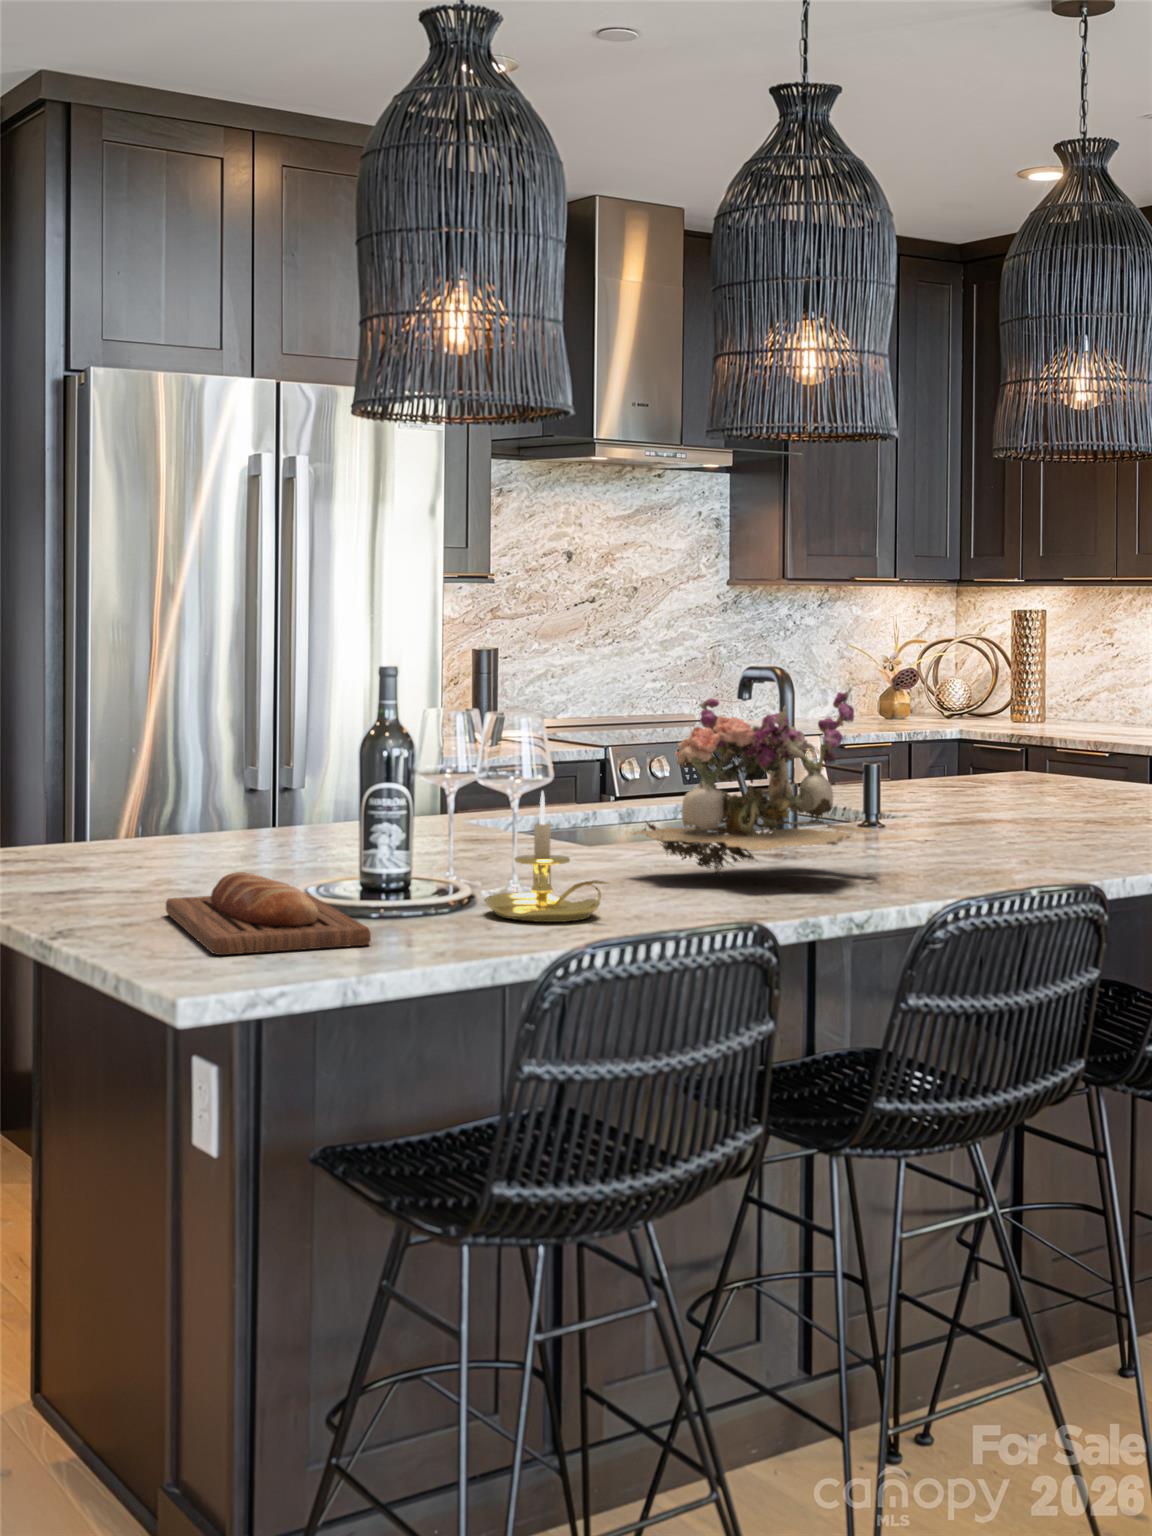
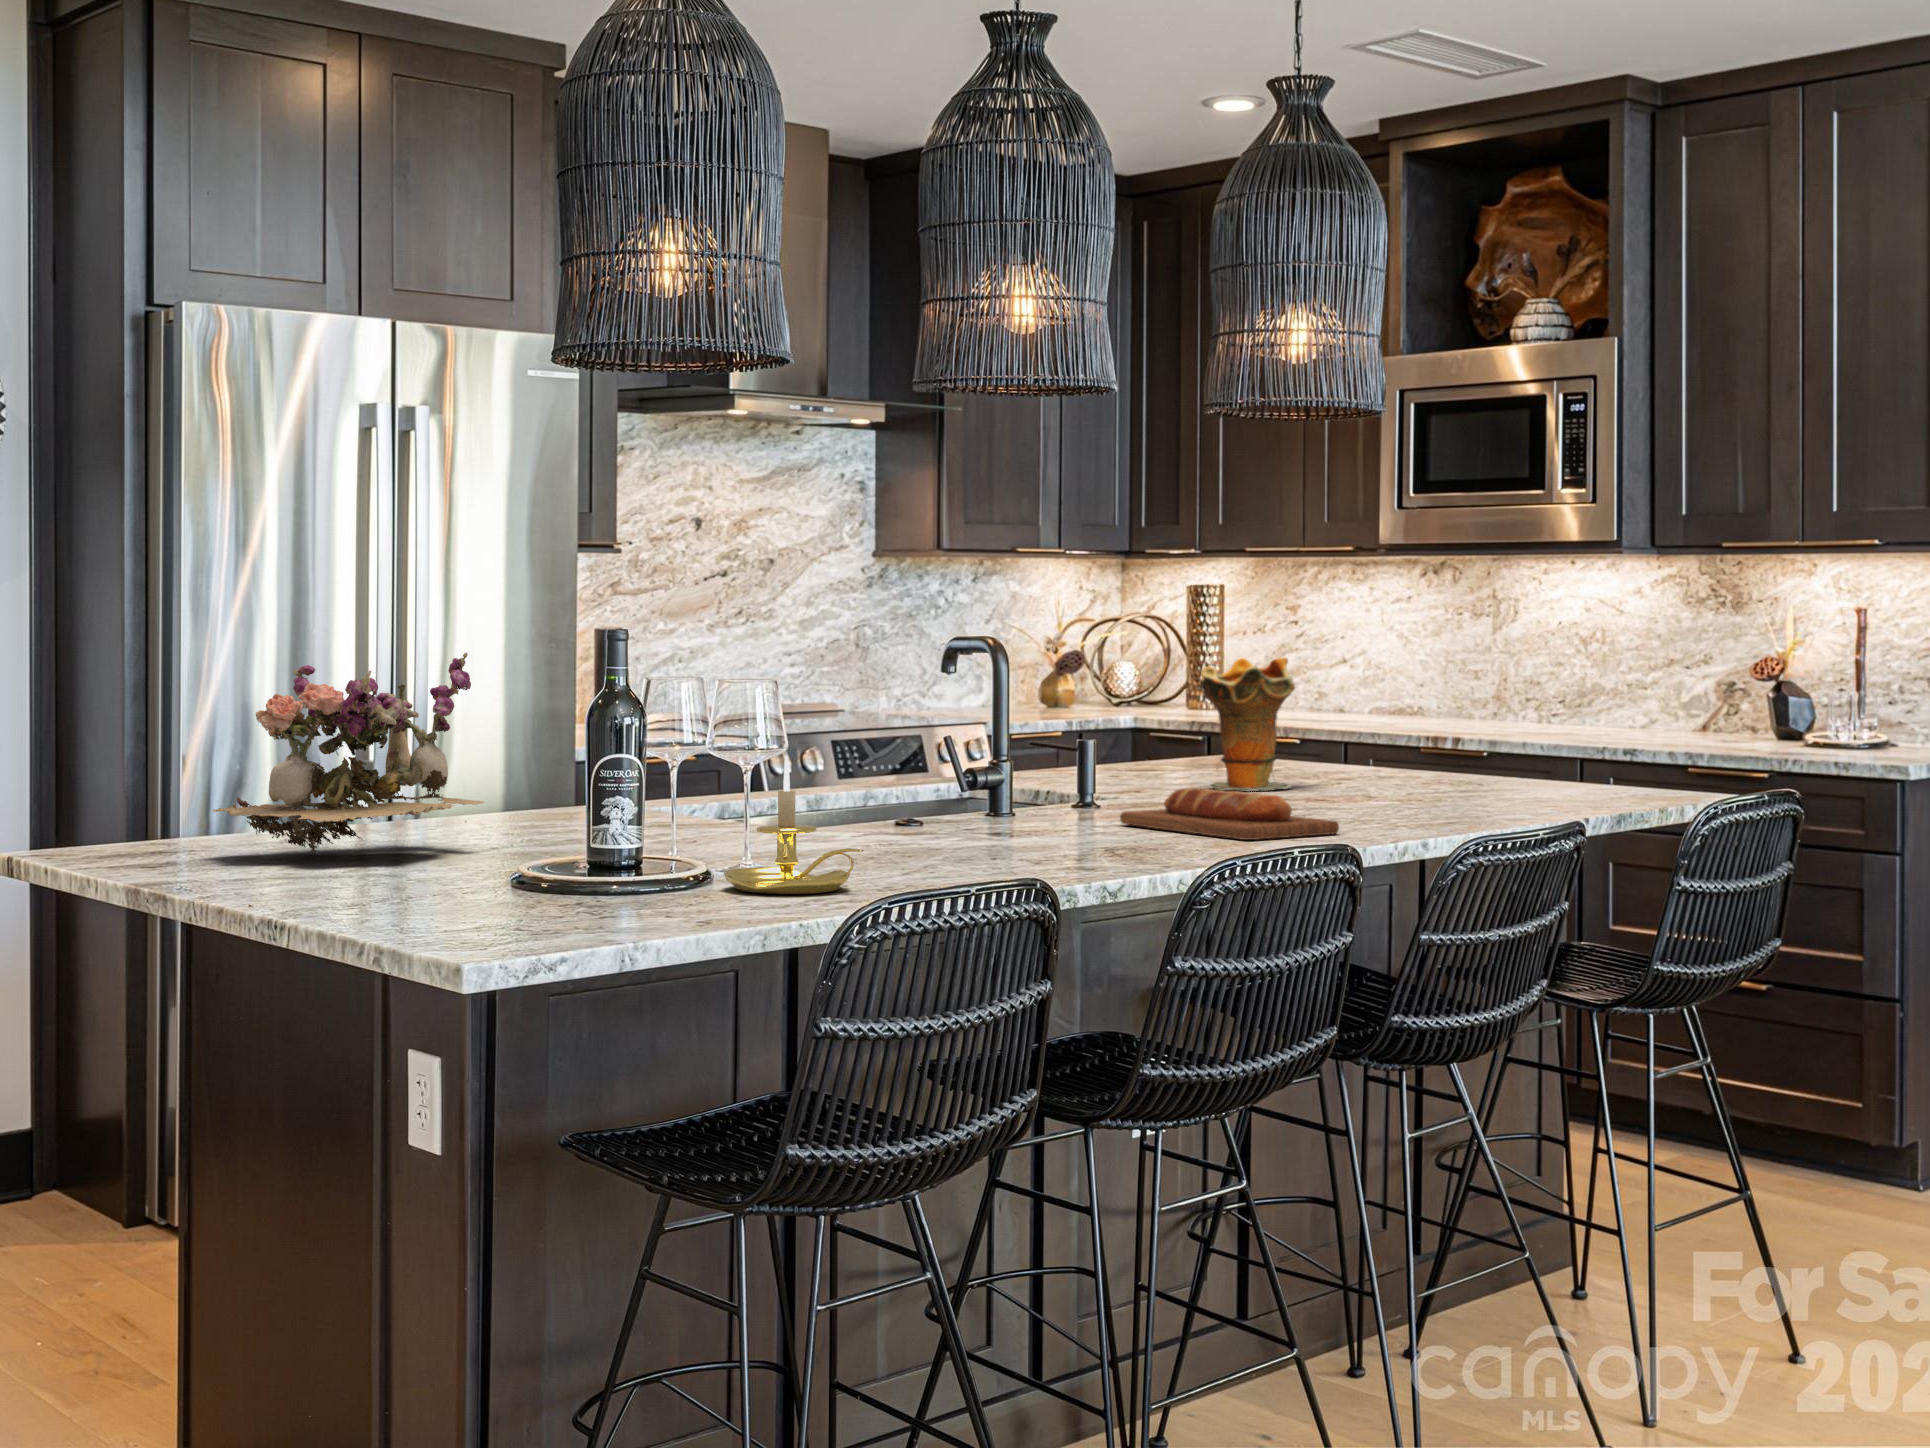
decorative vase: none [993,685,1084,810] -> present [1200,658,1295,791]
flower arrangement: present [632,687,874,874] -> present [213,653,484,855]
bread loaf: present [166,872,371,955] -> present [1120,788,1339,840]

